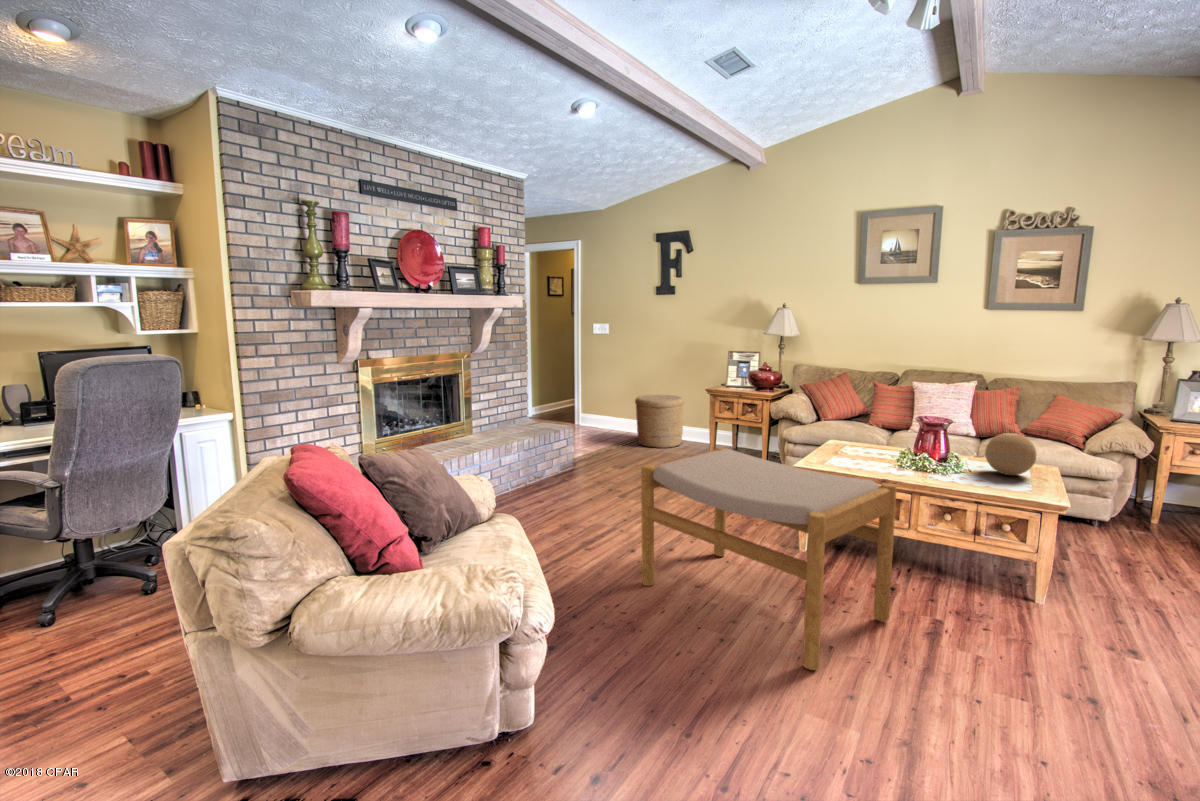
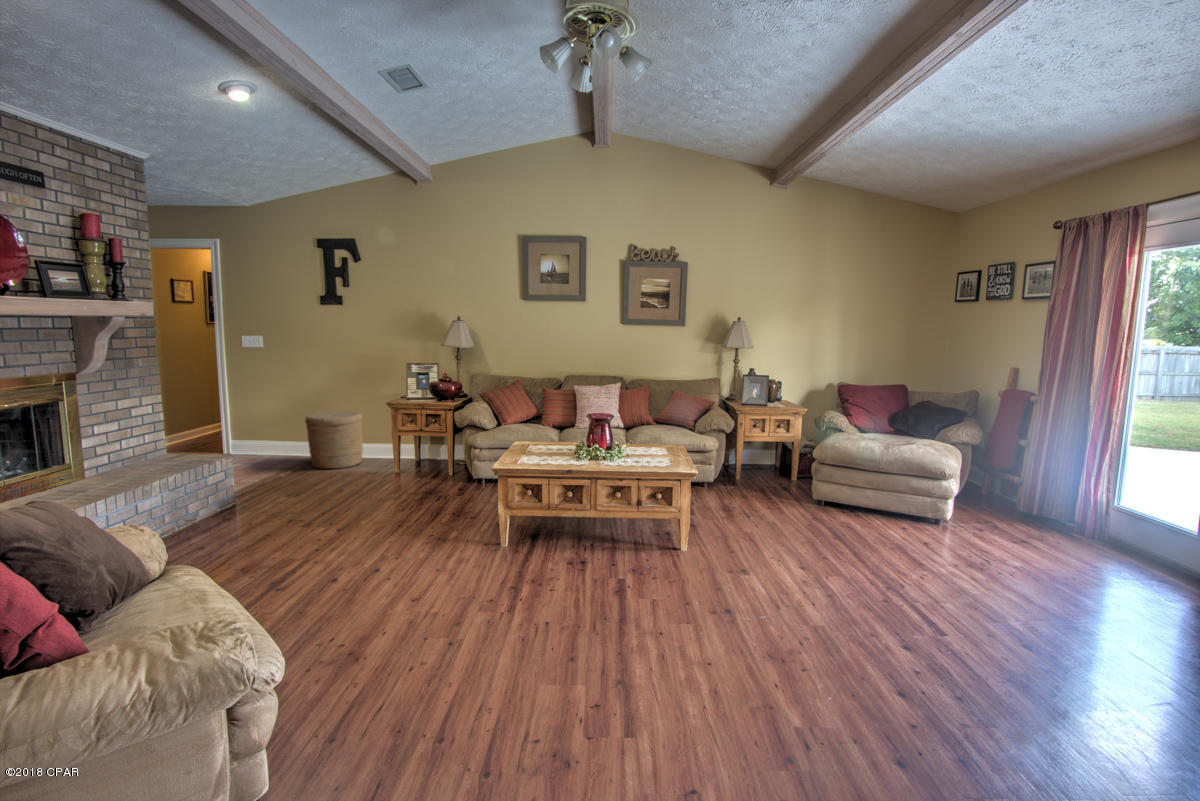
decorative orb: present [985,433,1036,475] -> none [638,422,671,456]
footstool: present [641,447,896,670] -> none [347,458,586,647]

